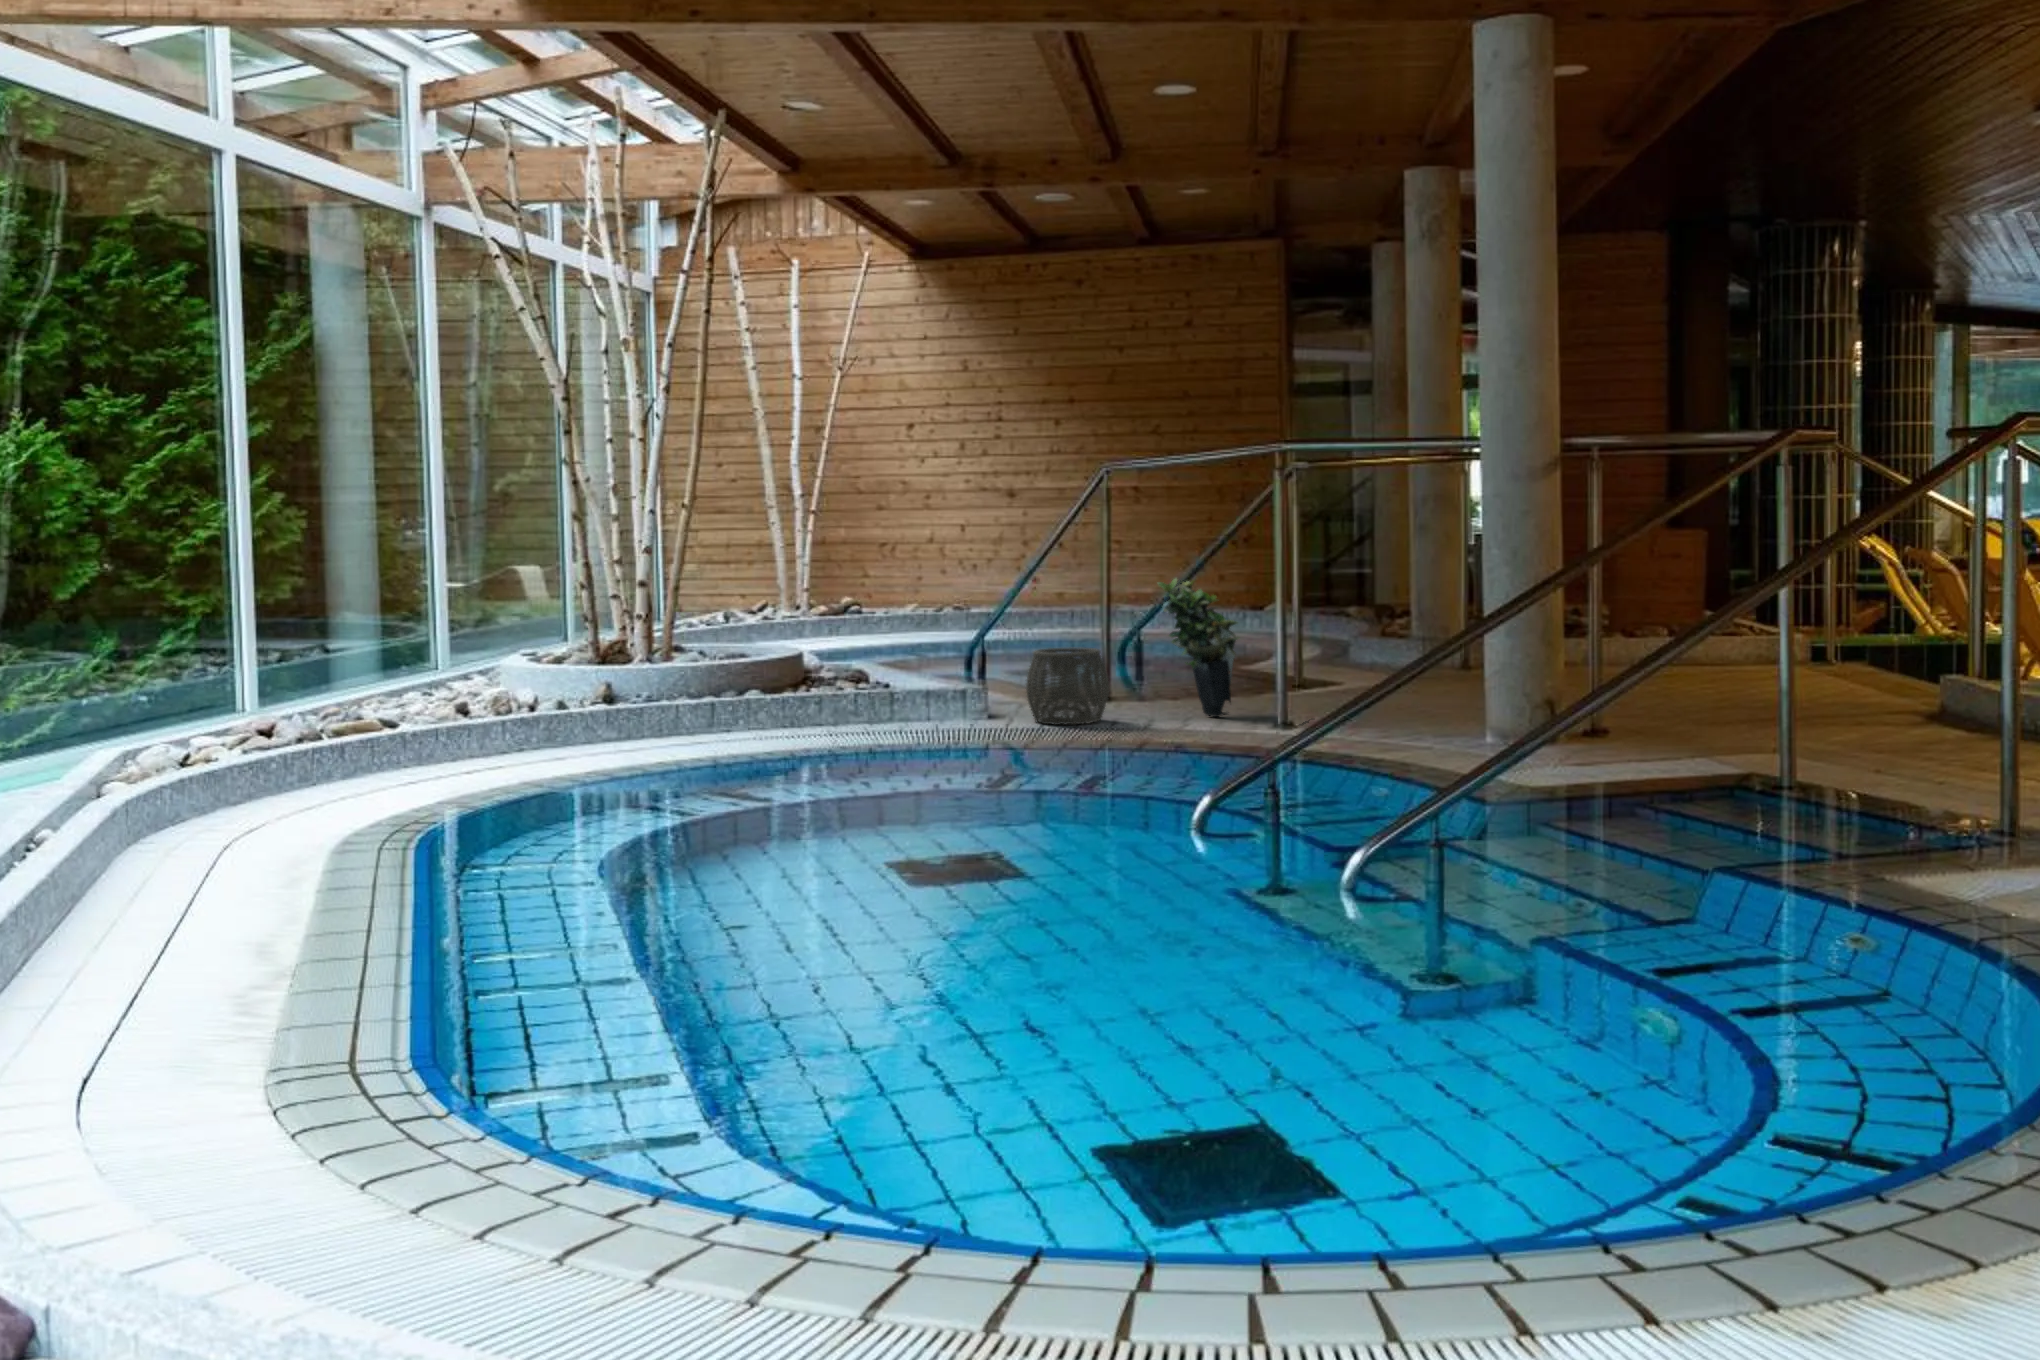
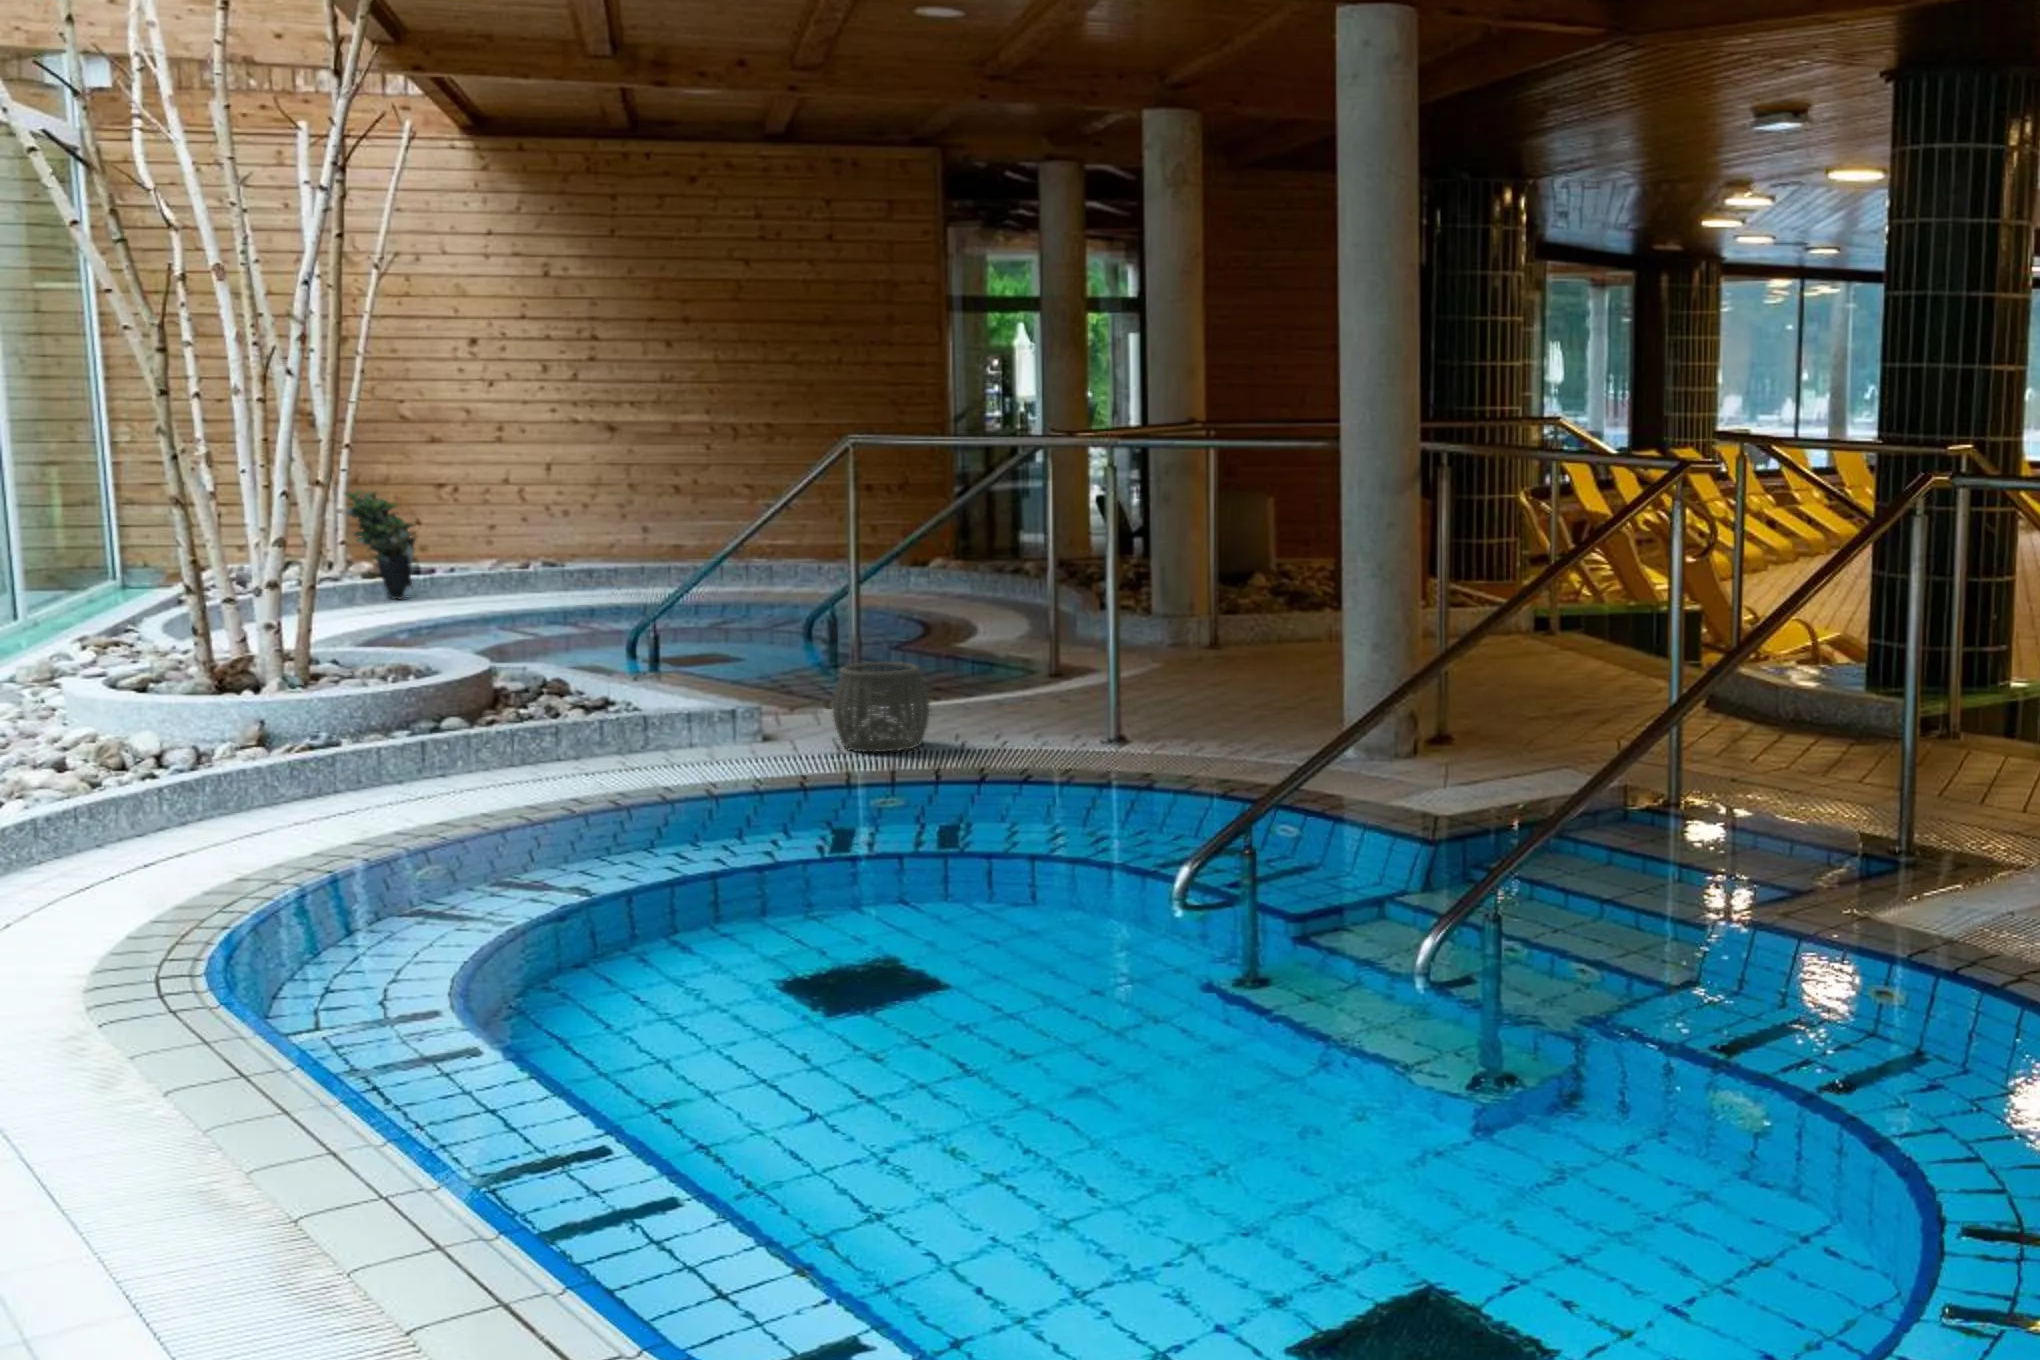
potted plant: present [1158,579,1238,717] -> present [345,490,416,599]

